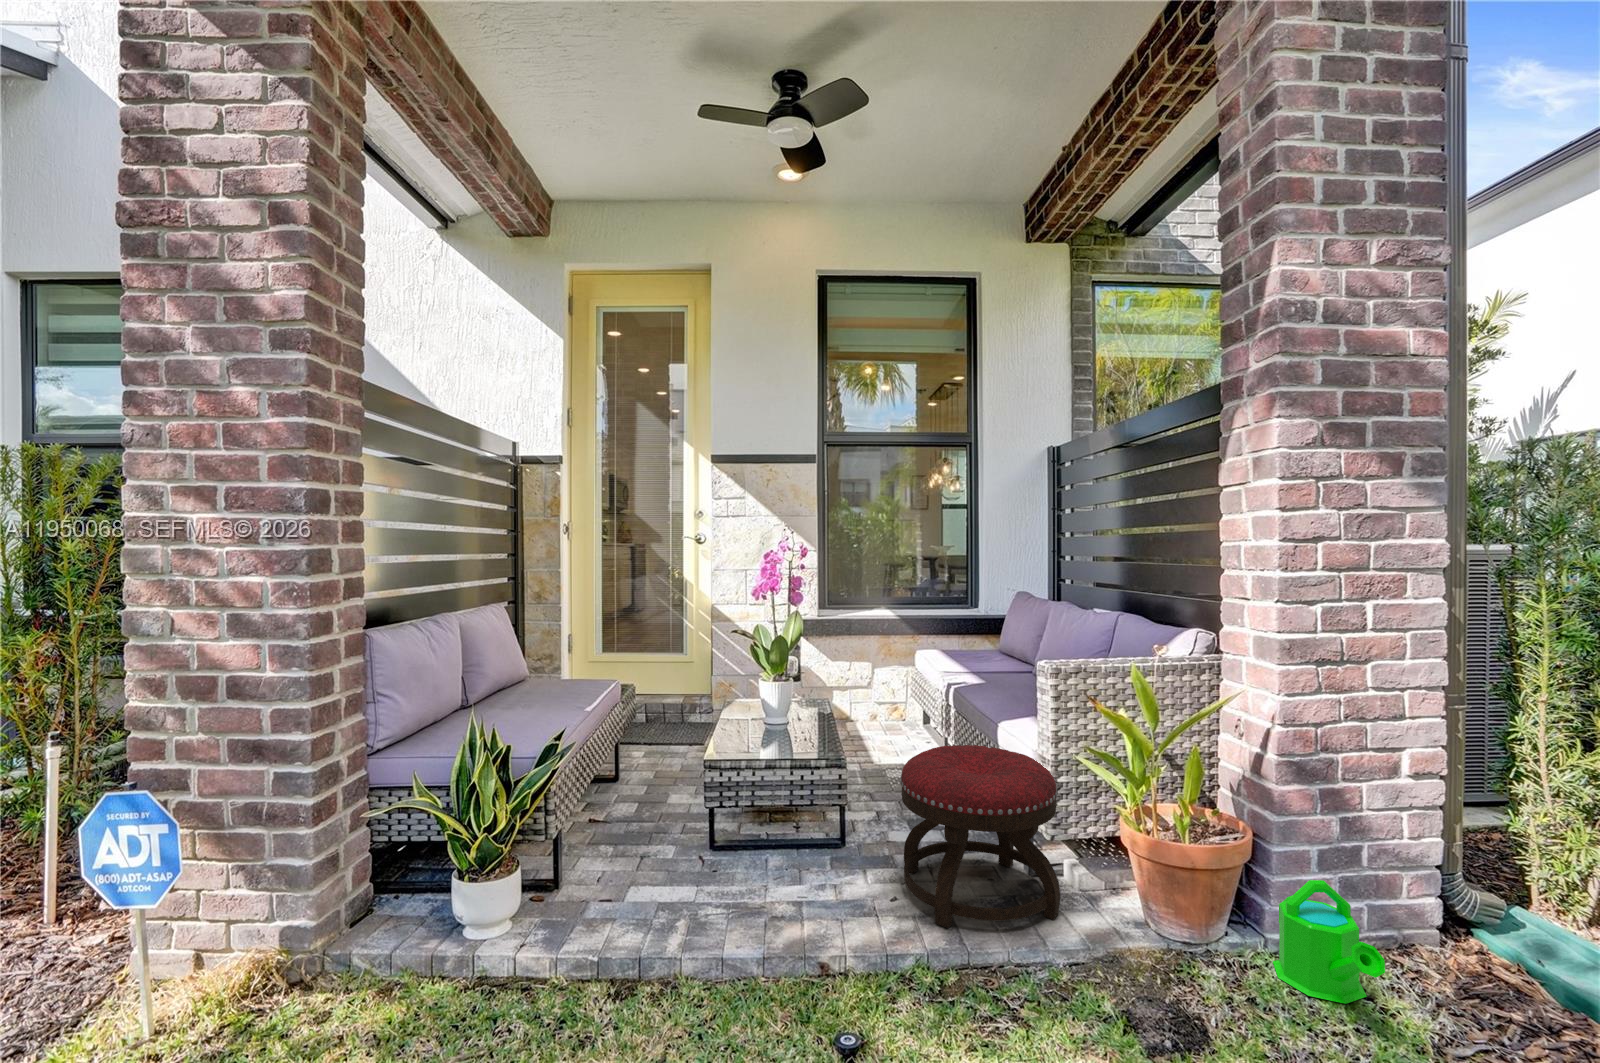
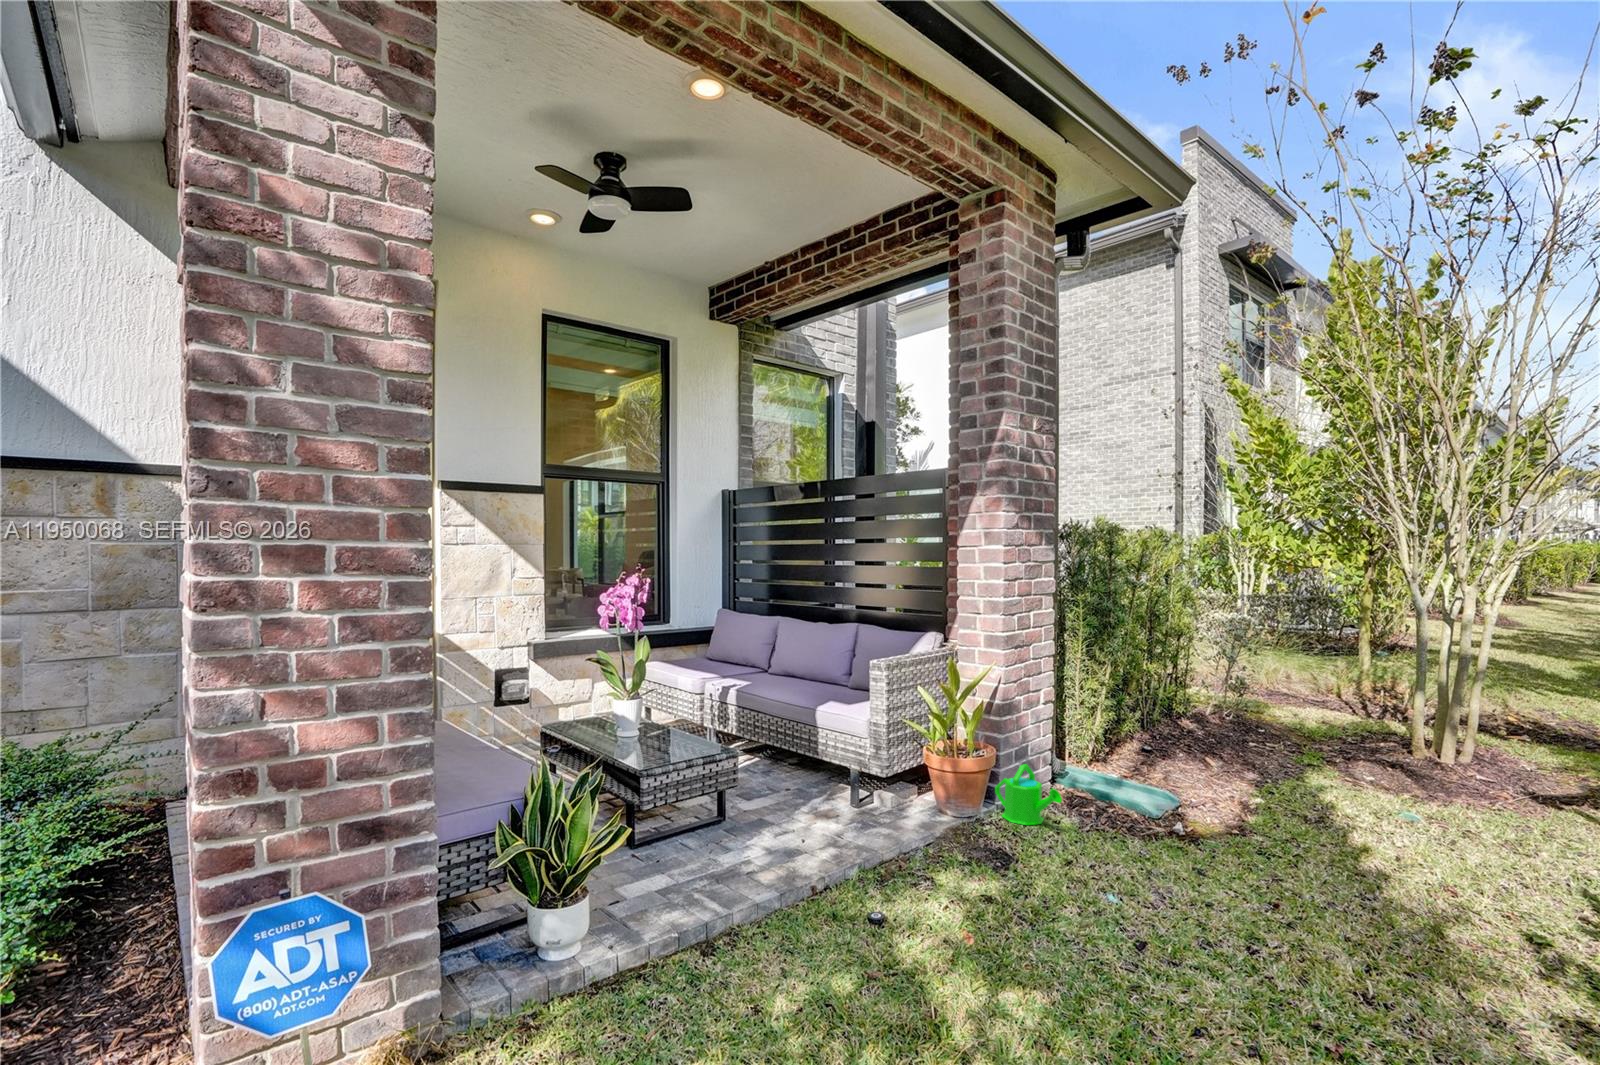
ottoman: present [900,745,1060,928] -> none [784,725,897,848]

